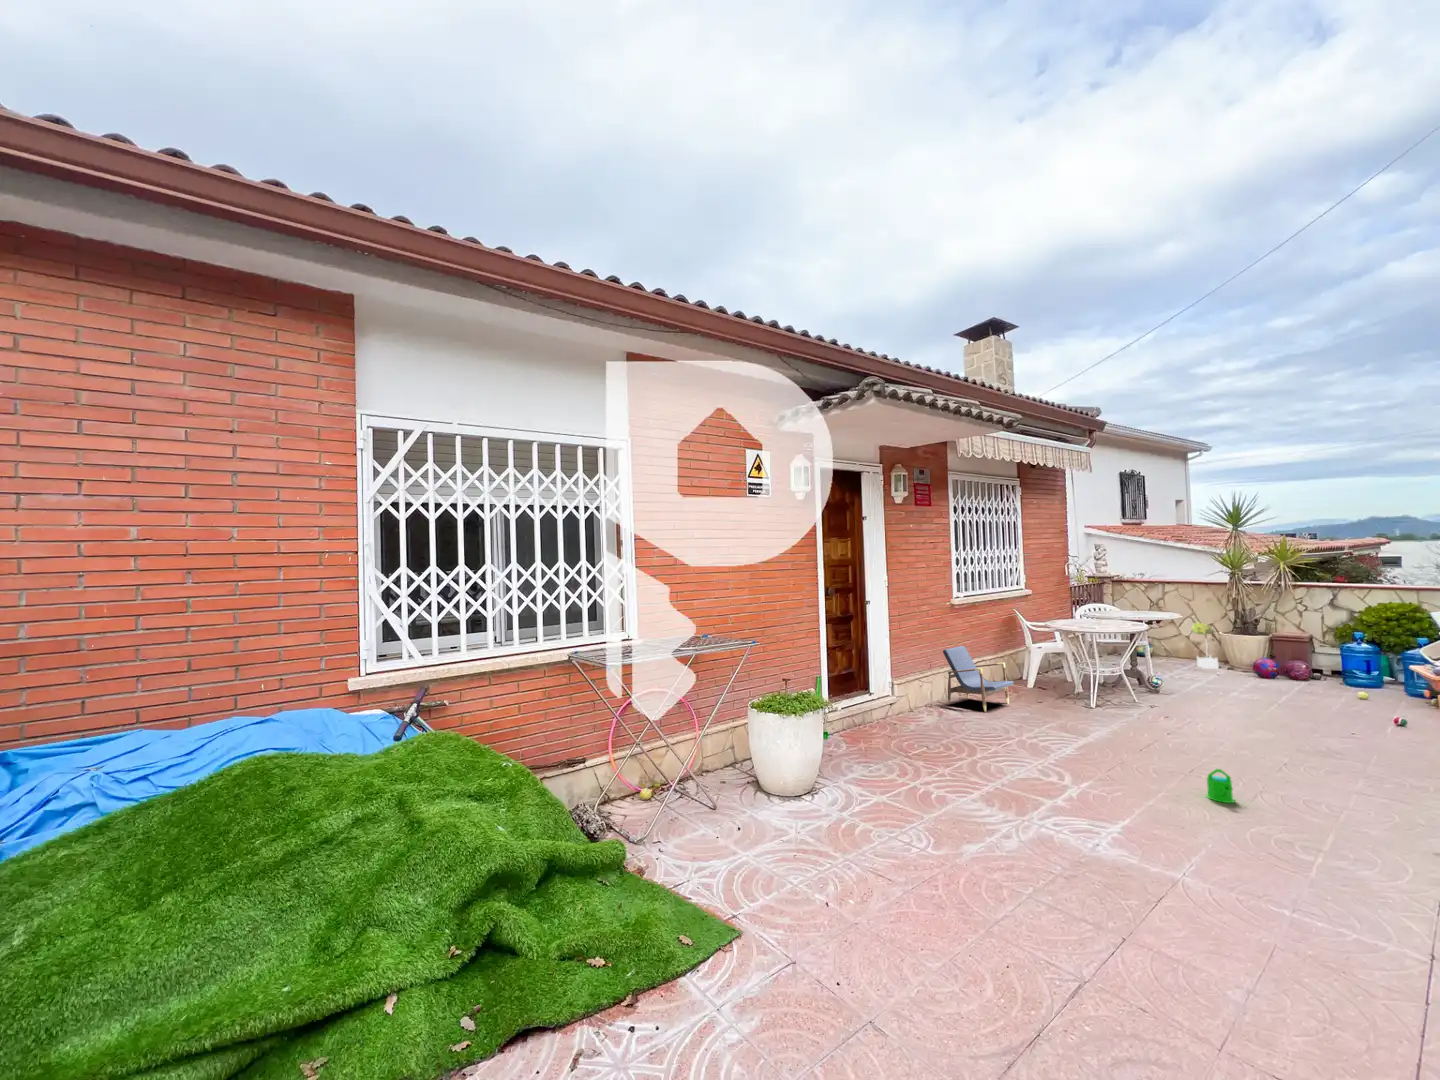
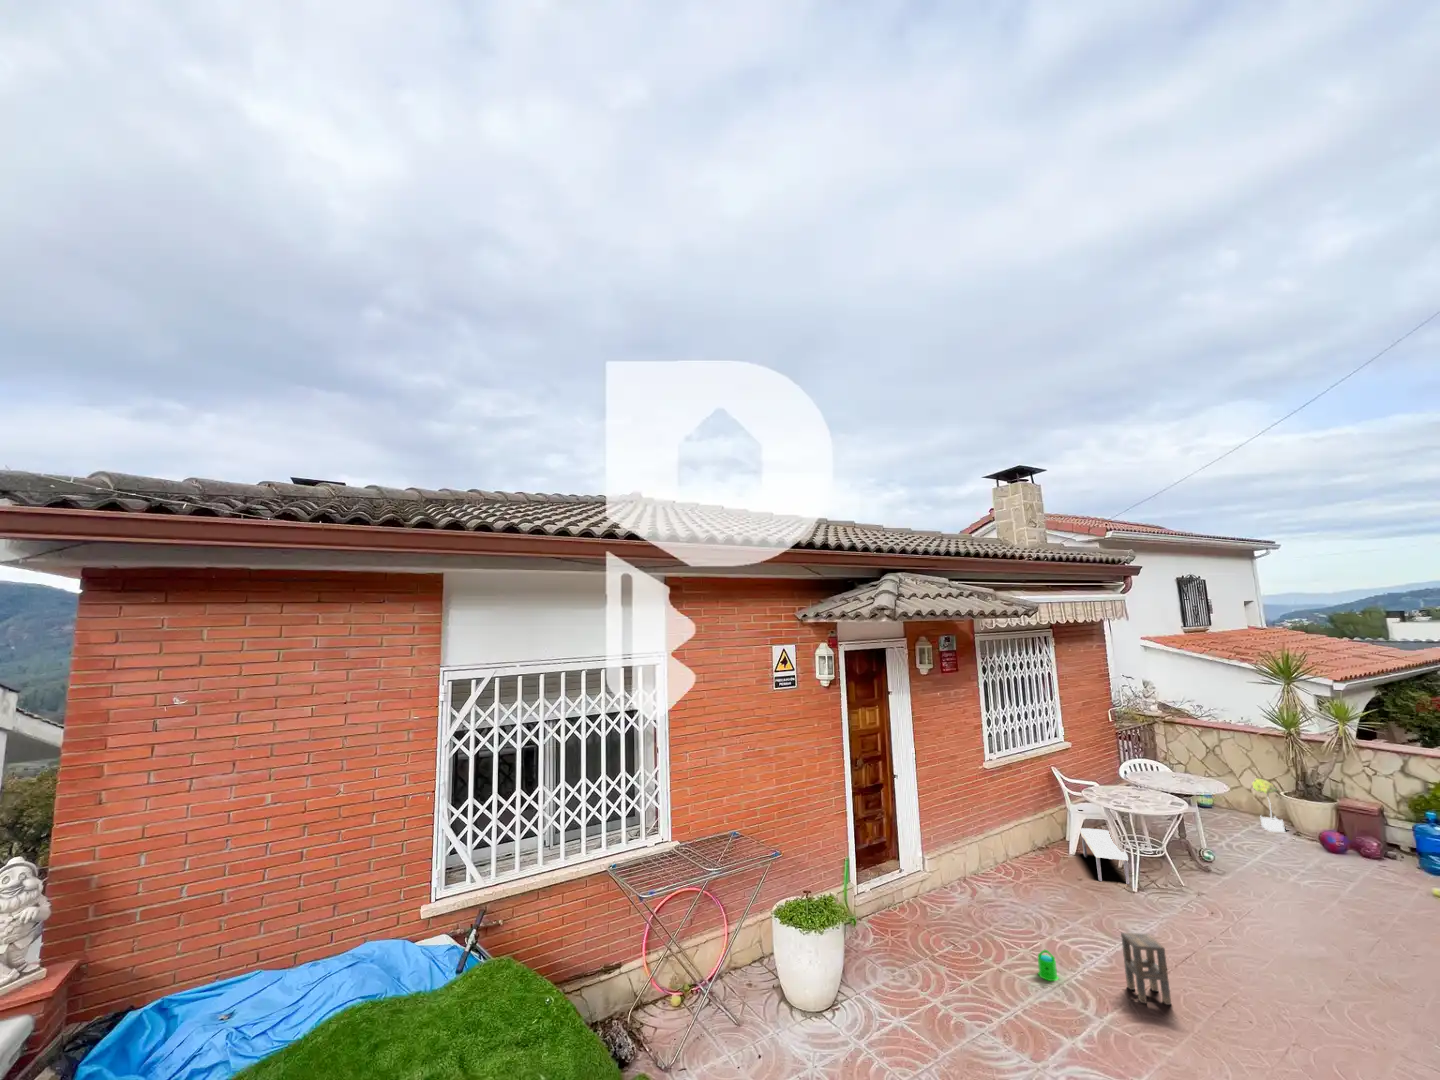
lounge chair: present [943,646,1014,712] -> none [976,812,1051,892]
bench: none [1038,662,1087,704] -> present [1080,828,1130,884]
side table: none [1097,715,1144,775] -> present [1121,933,1171,1005]
watering can: present [1207,769,1235,803] -> present [1038,950,1058,981]

